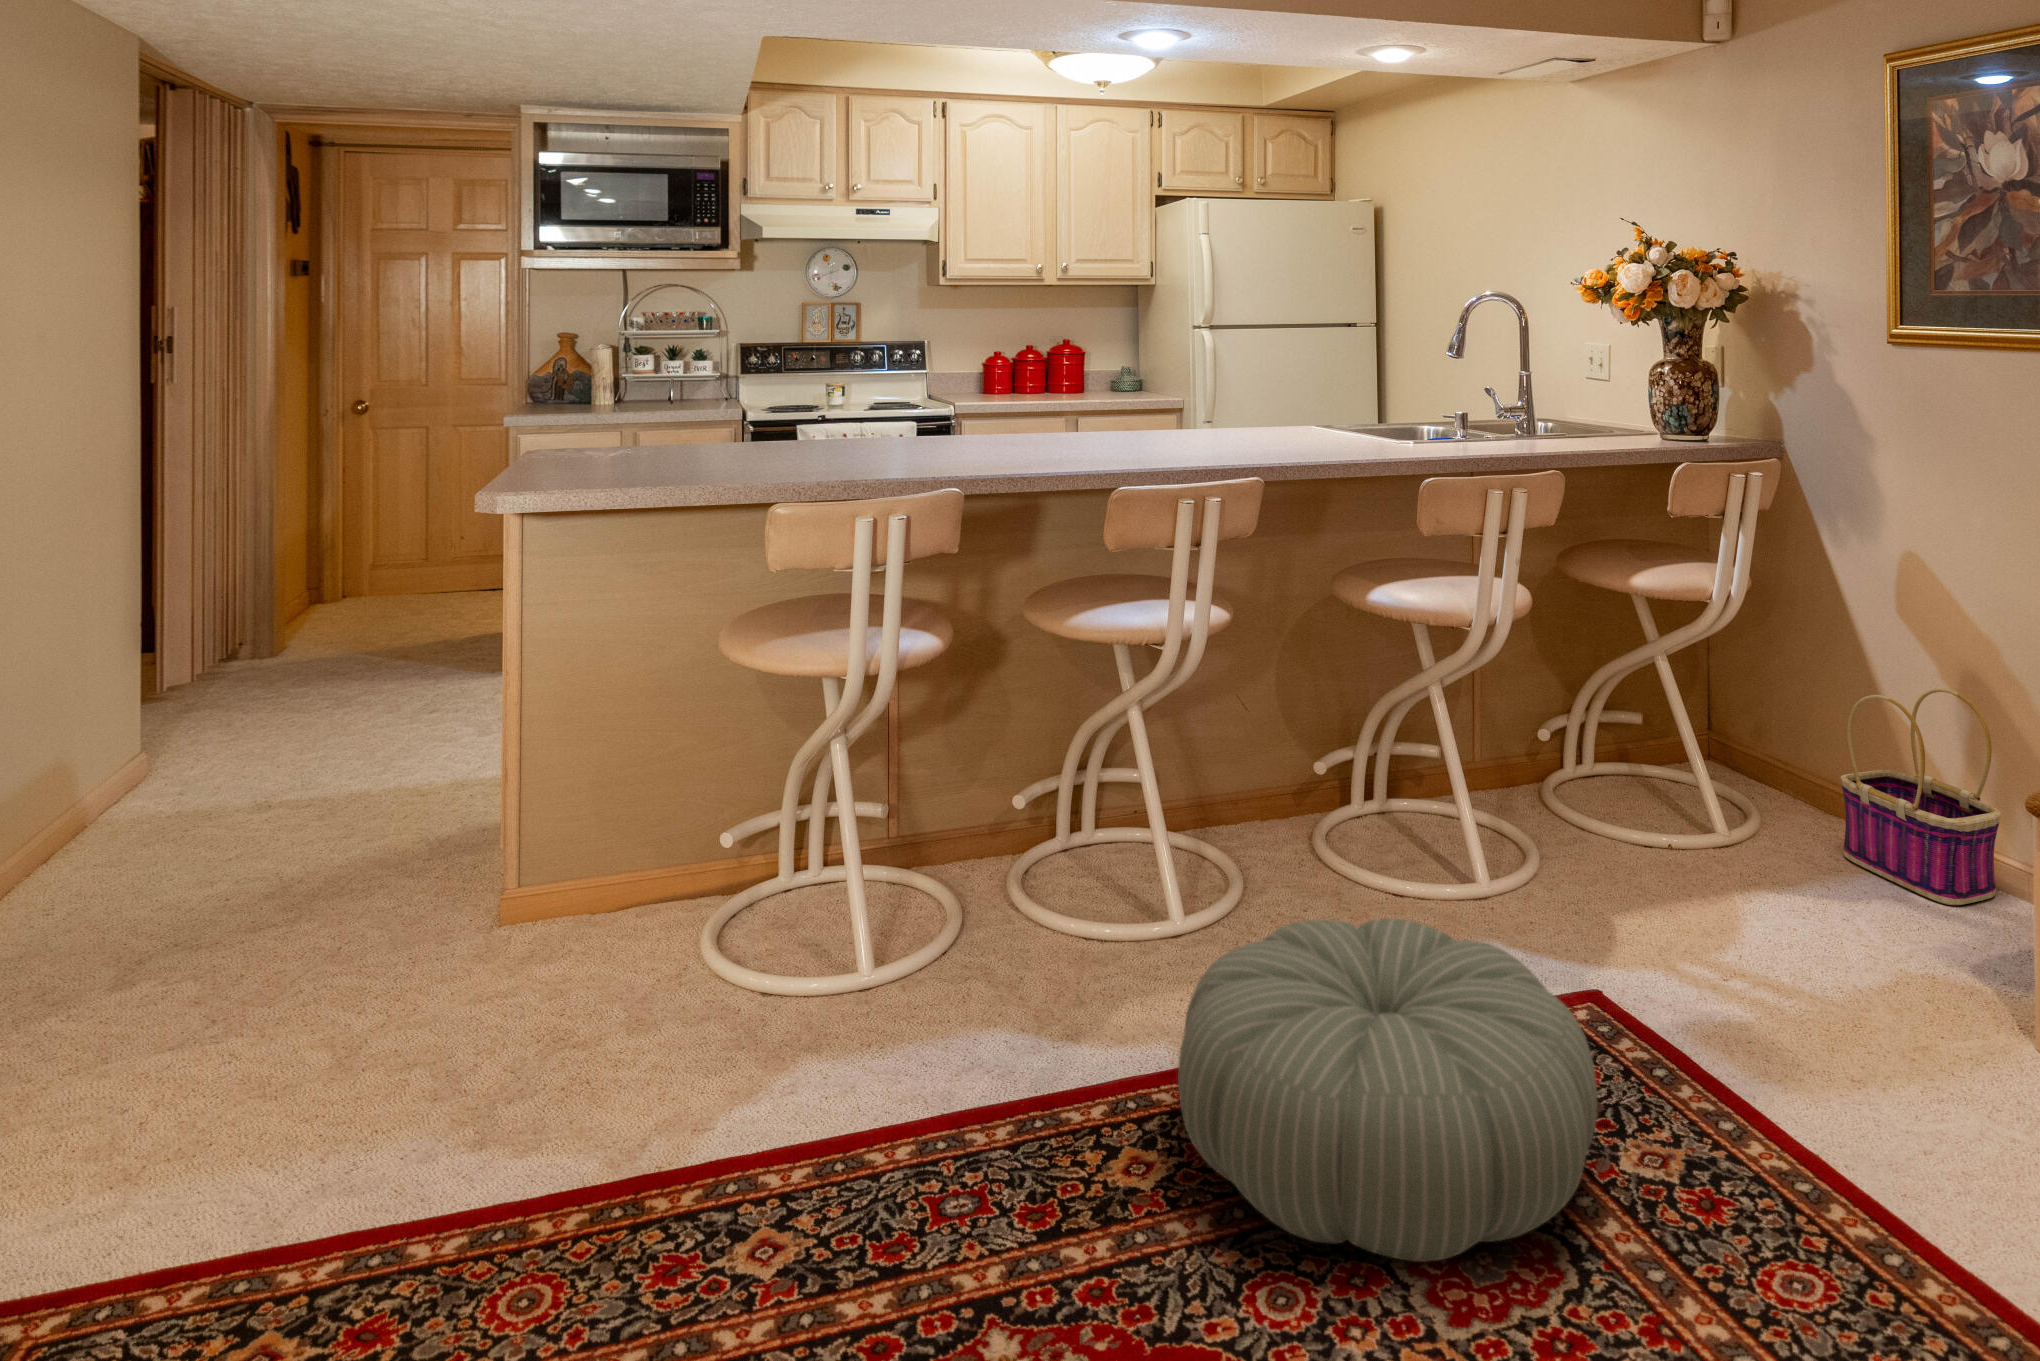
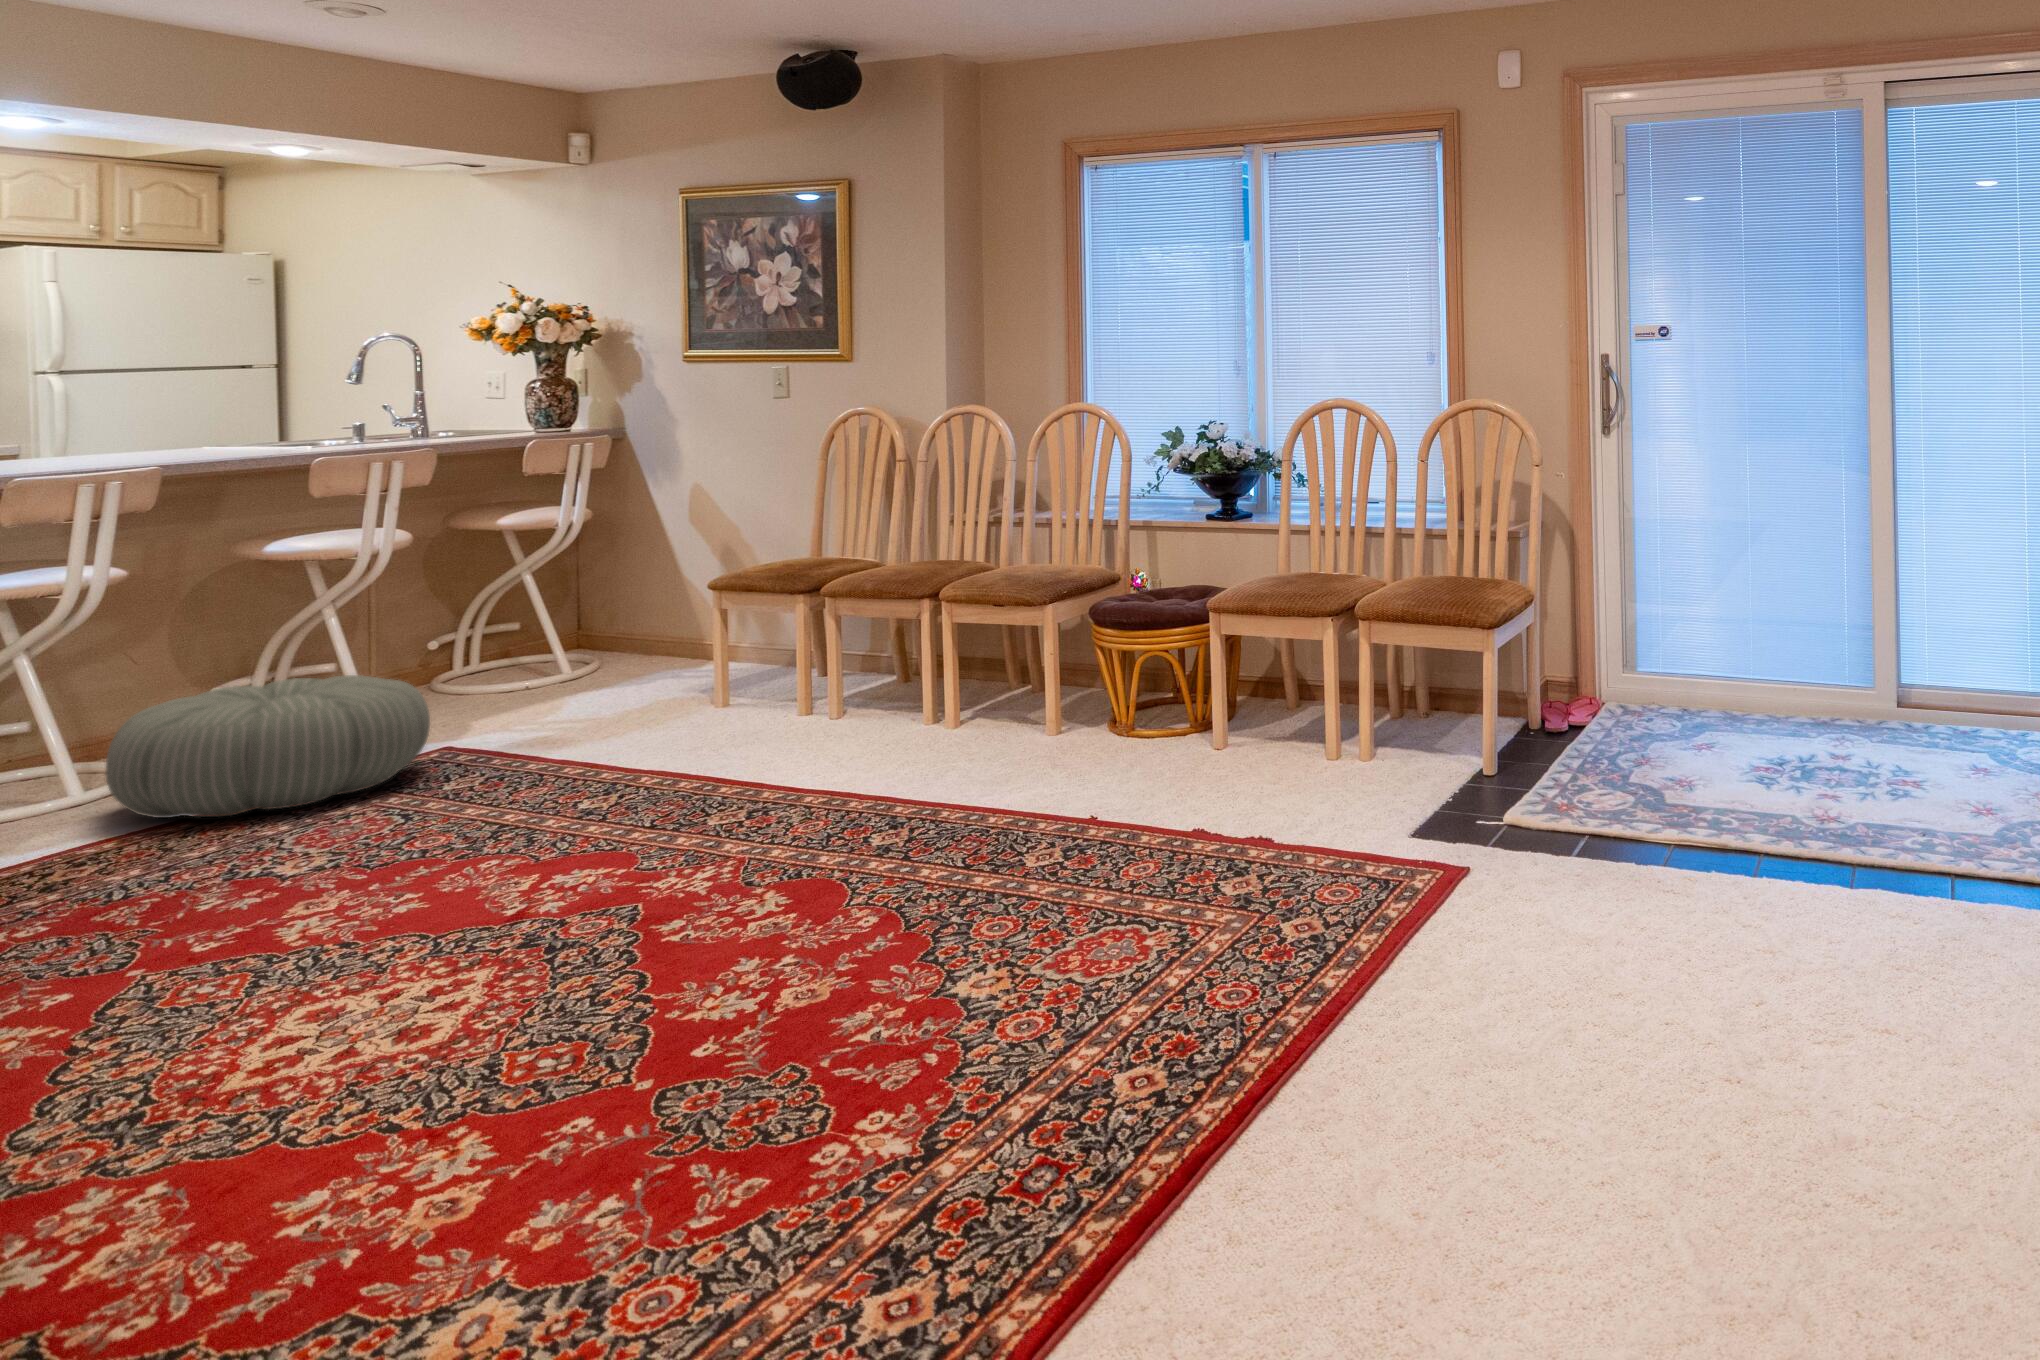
basket: present [1841,688,2001,905] -> none [647,556,736,670]

